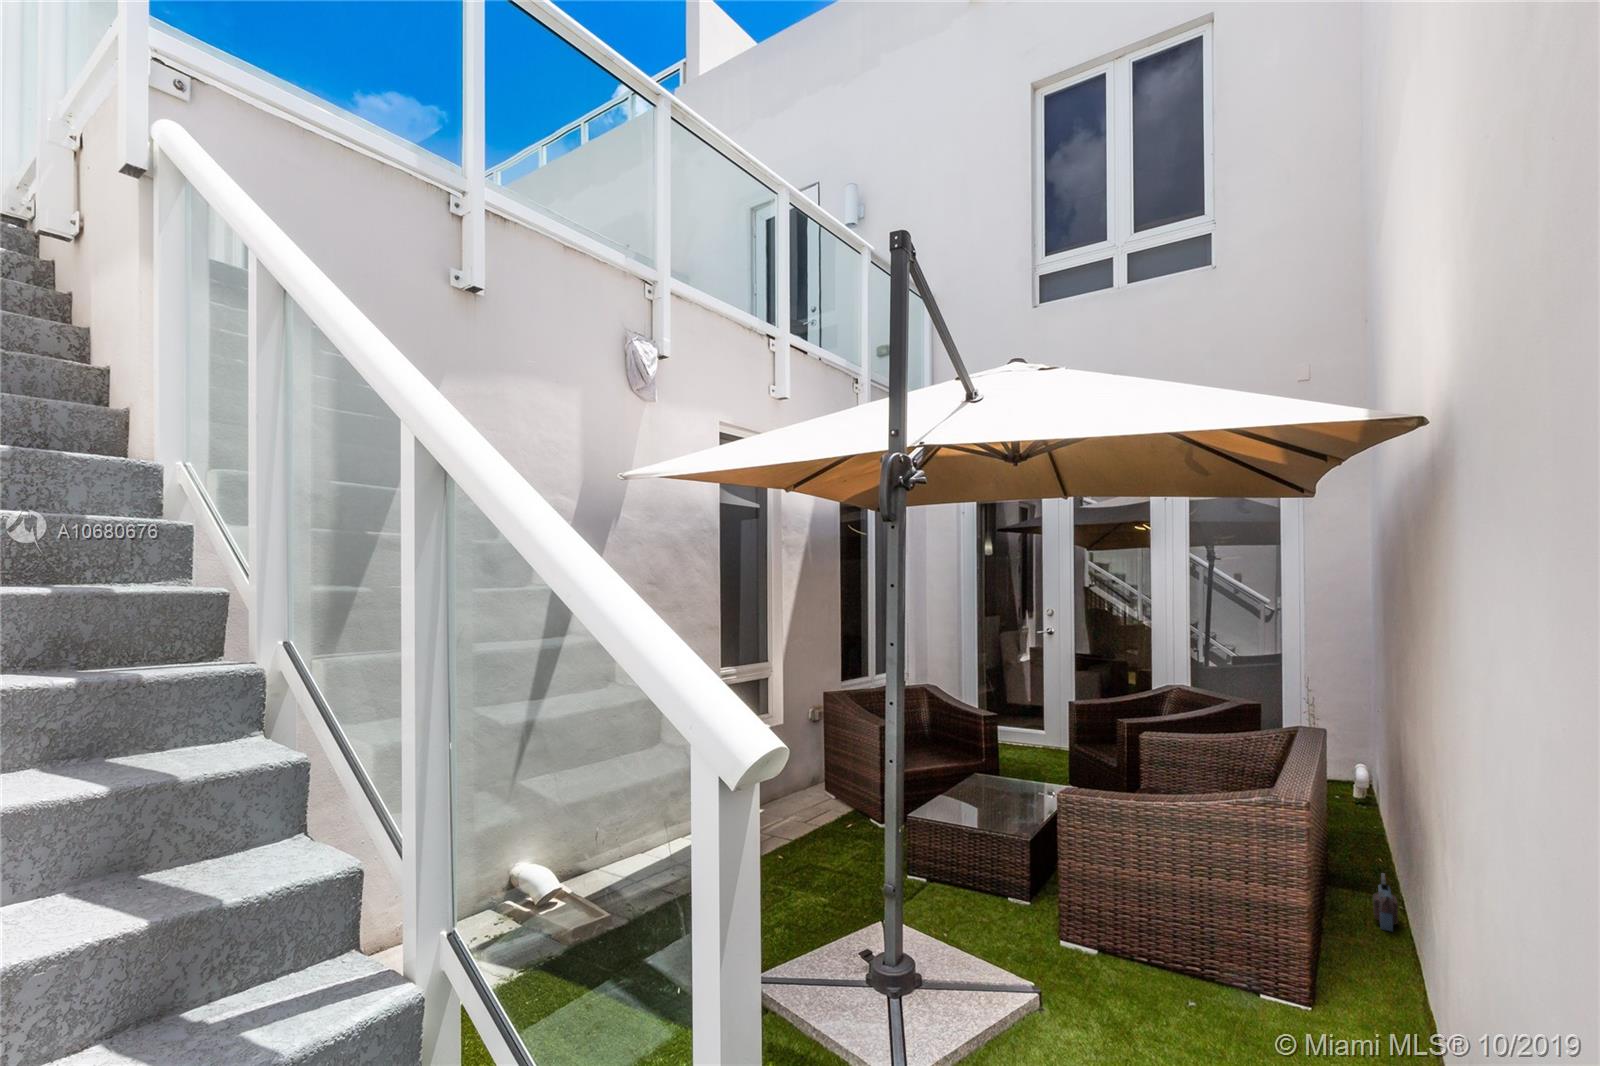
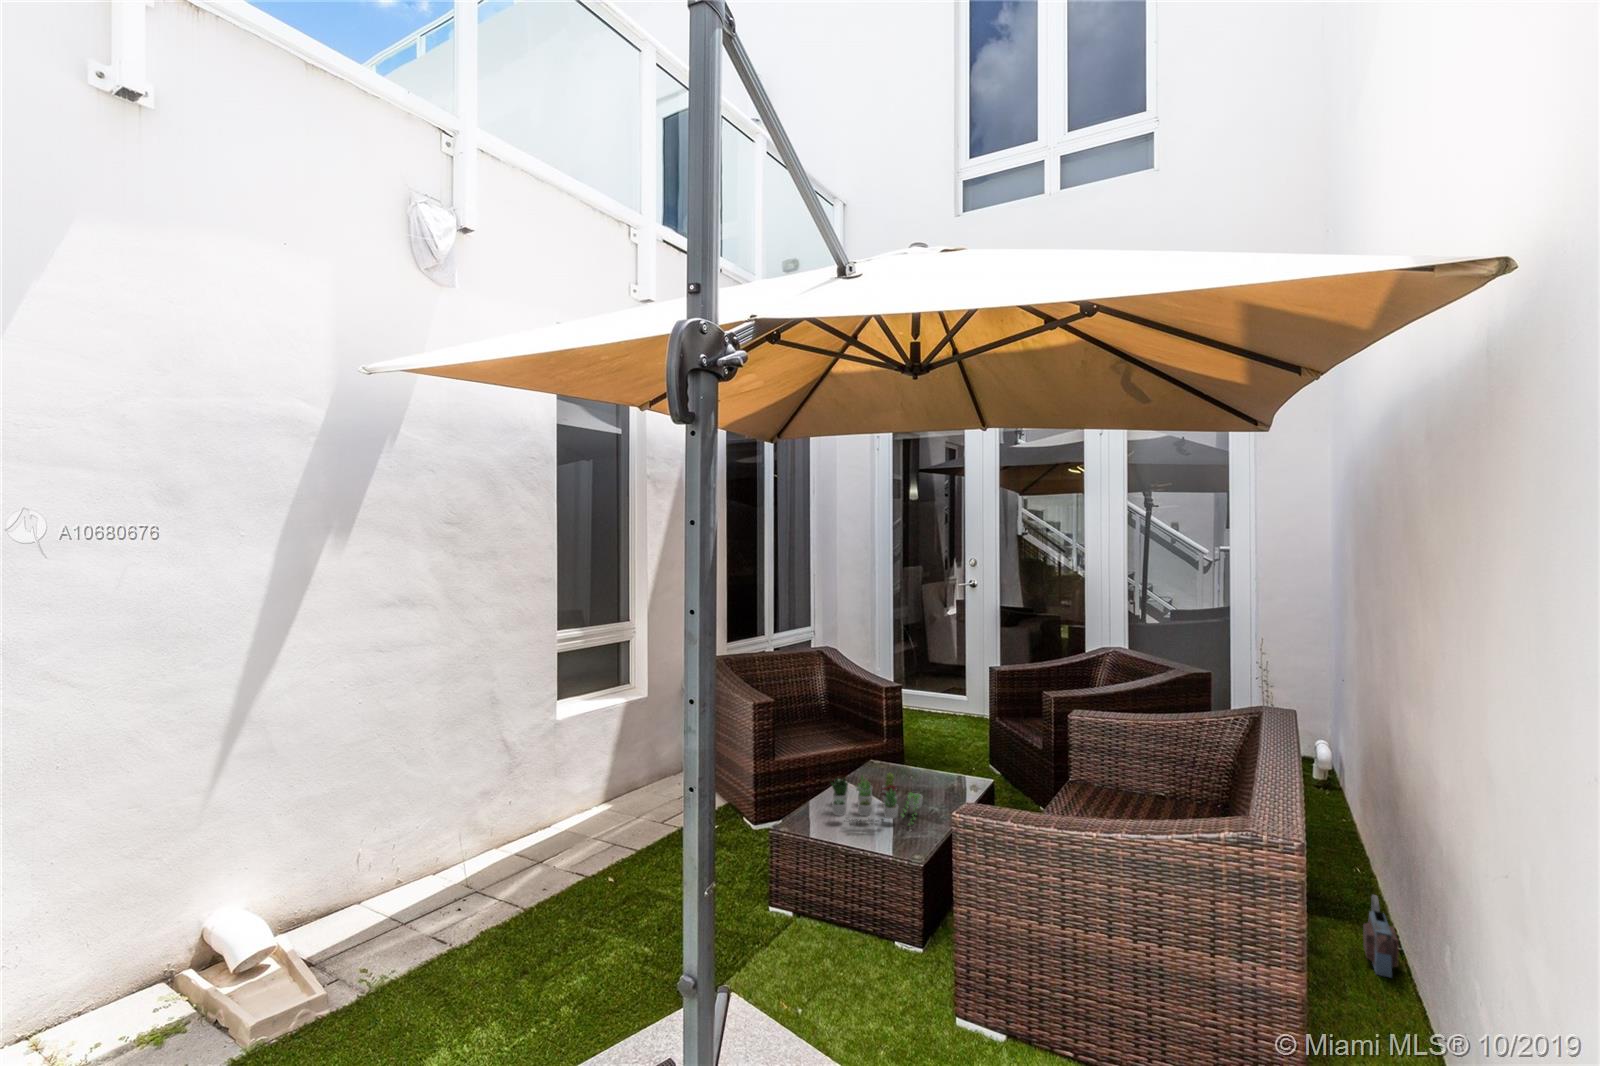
succulent plant: none [951,777,1025,818] -> present [831,772,923,825]

